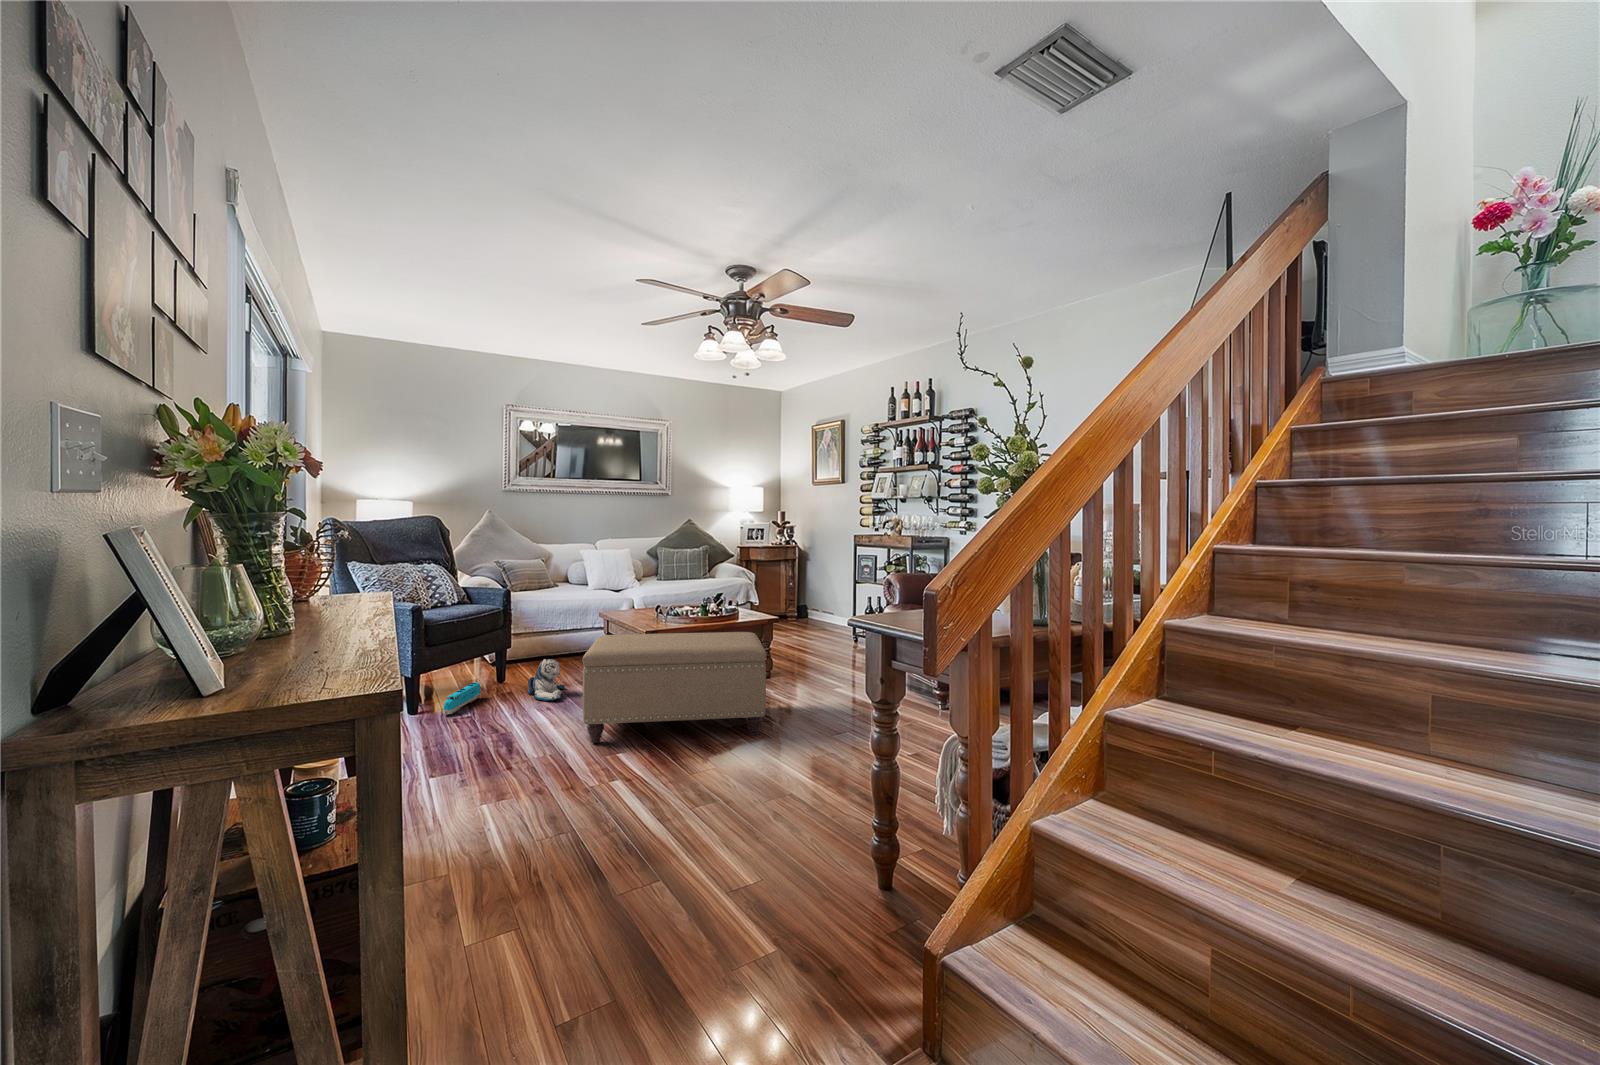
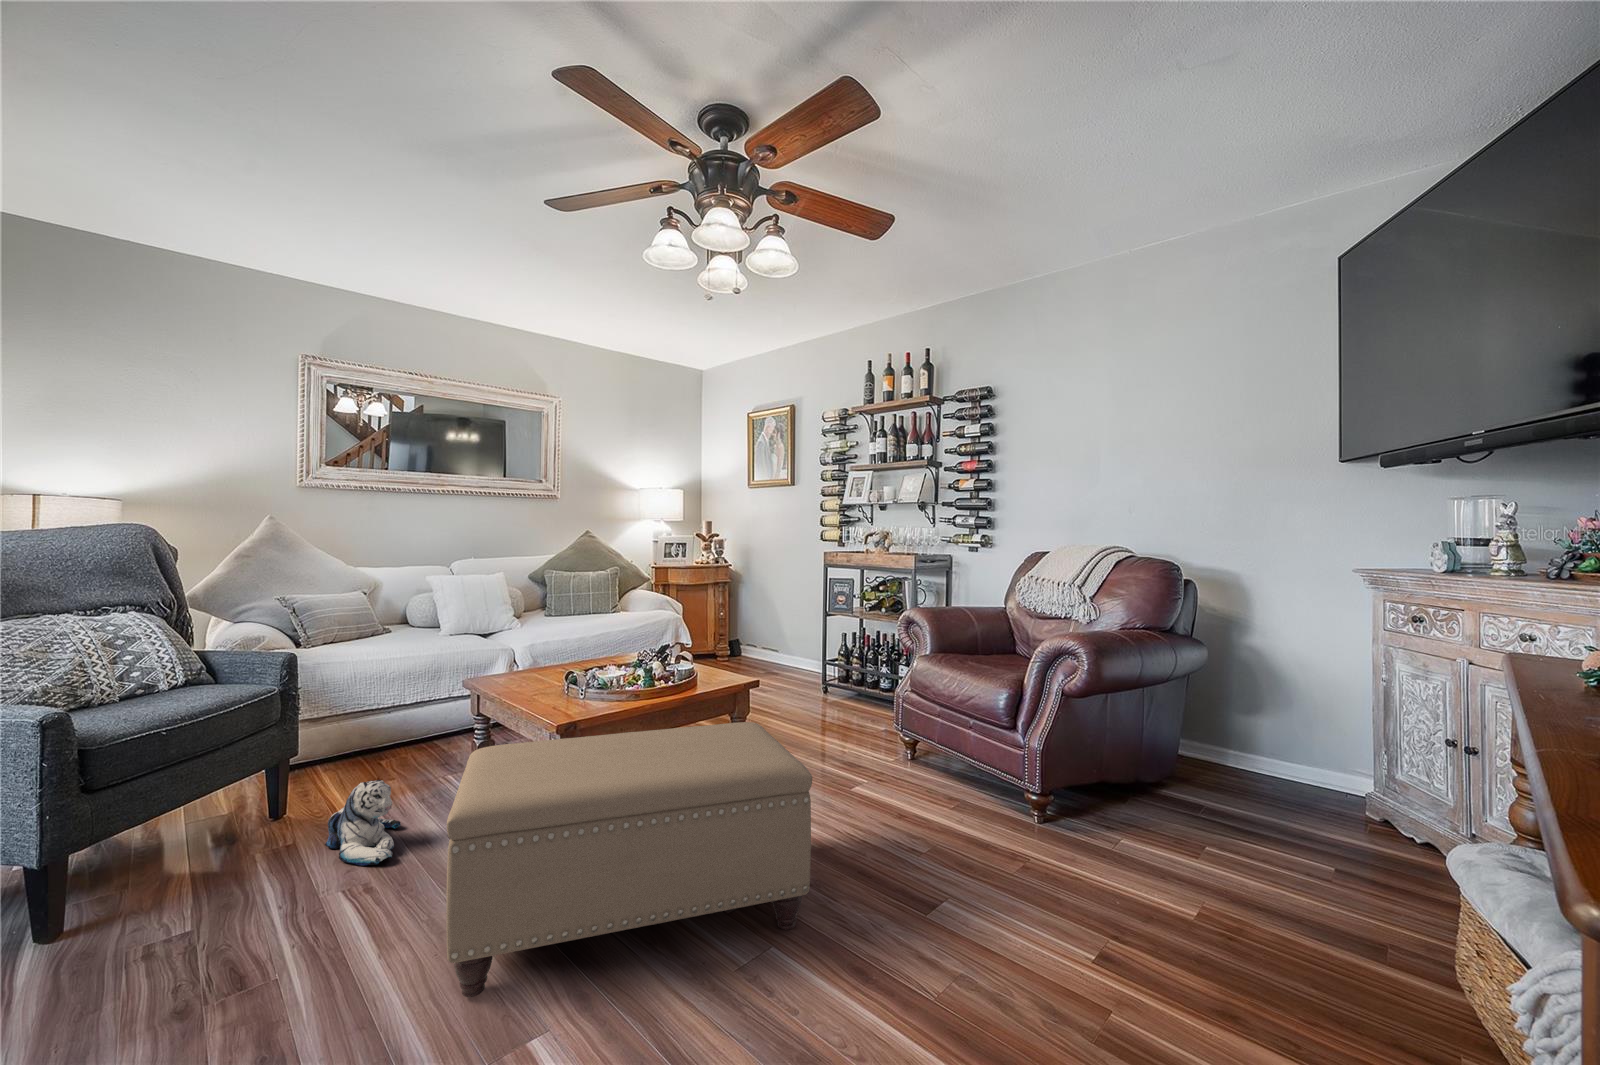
toy train: present [443,682,480,714] -> none [126,838,226,930]

